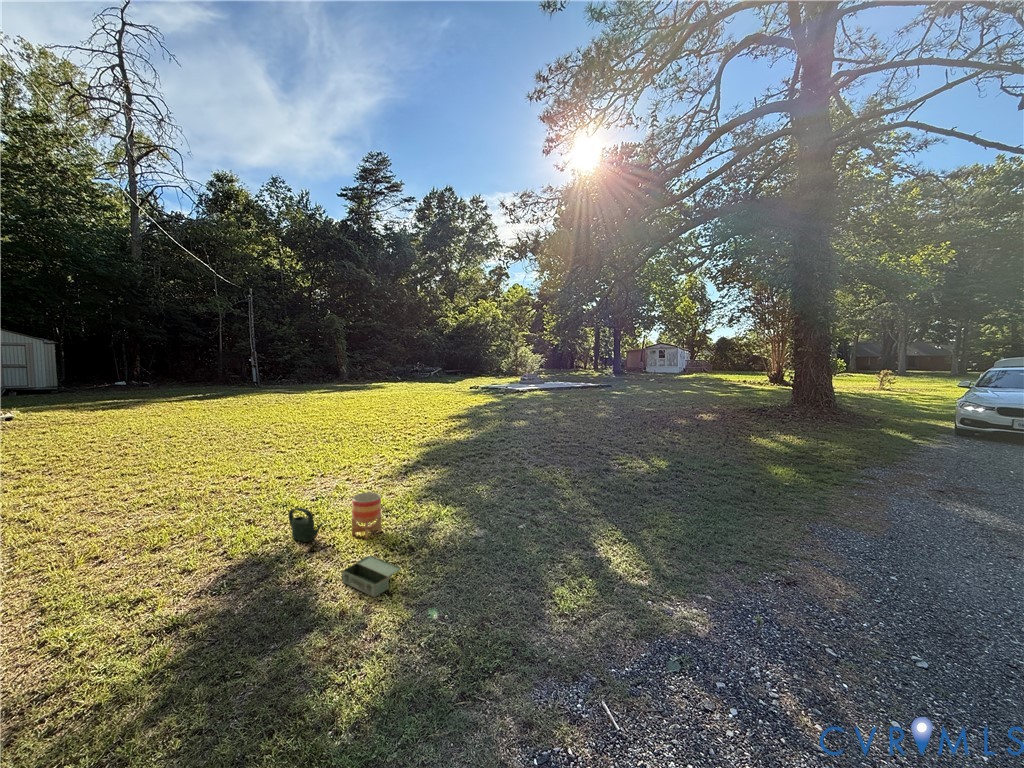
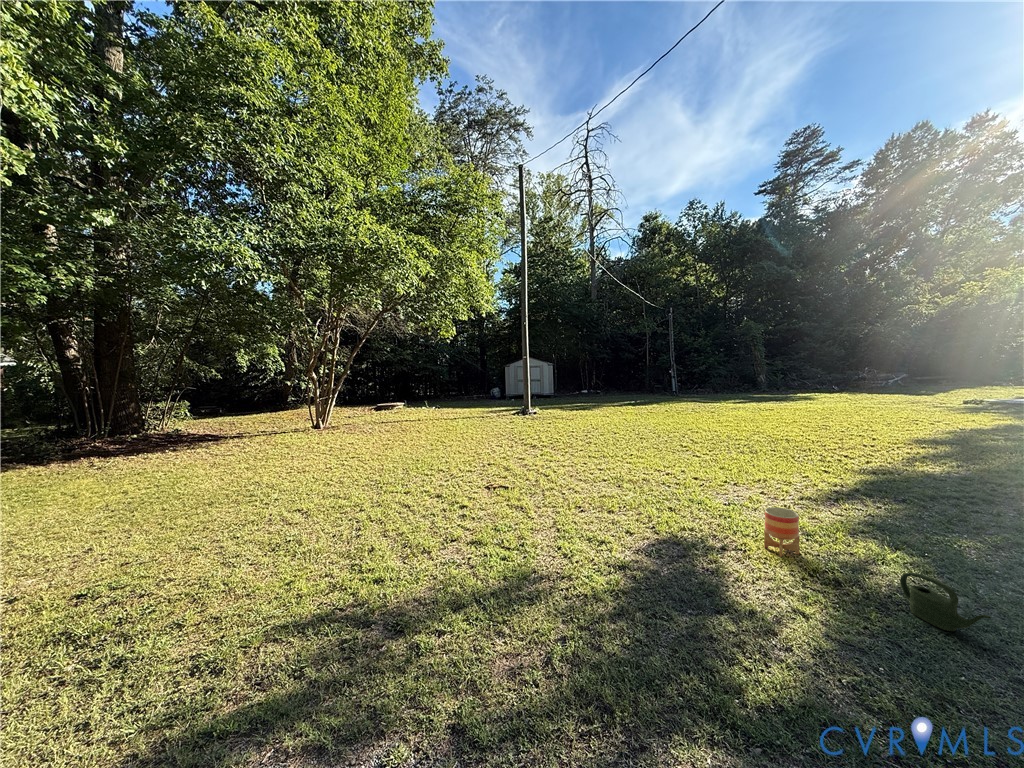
watering can: present [289,508,324,542] -> present [900,573,991,631]
toolbox: present [342,556,401,597] -> none [753,572,822,615]

